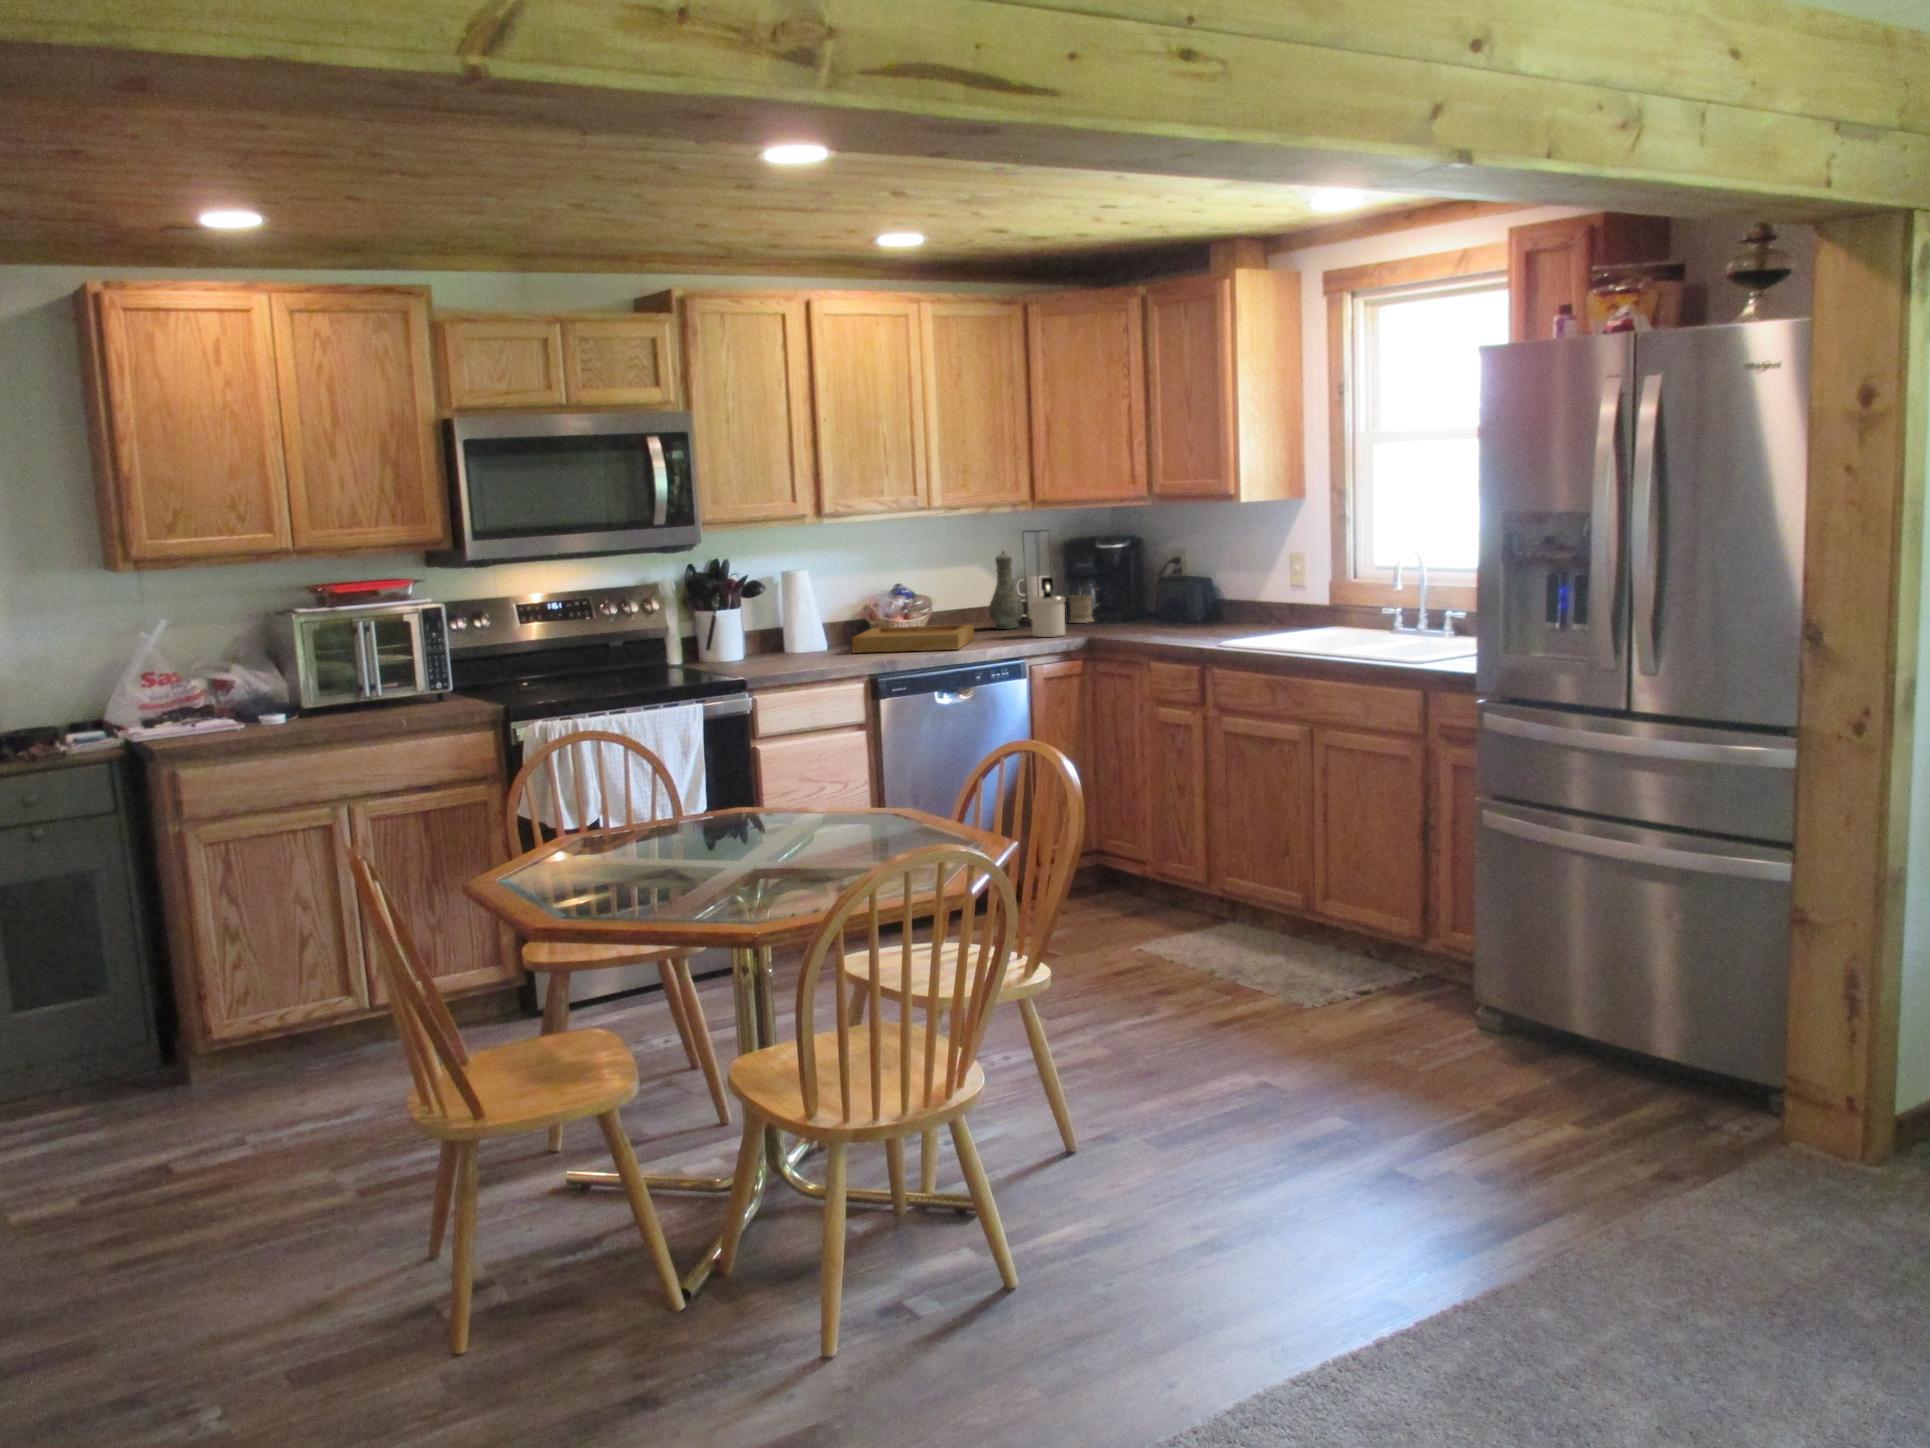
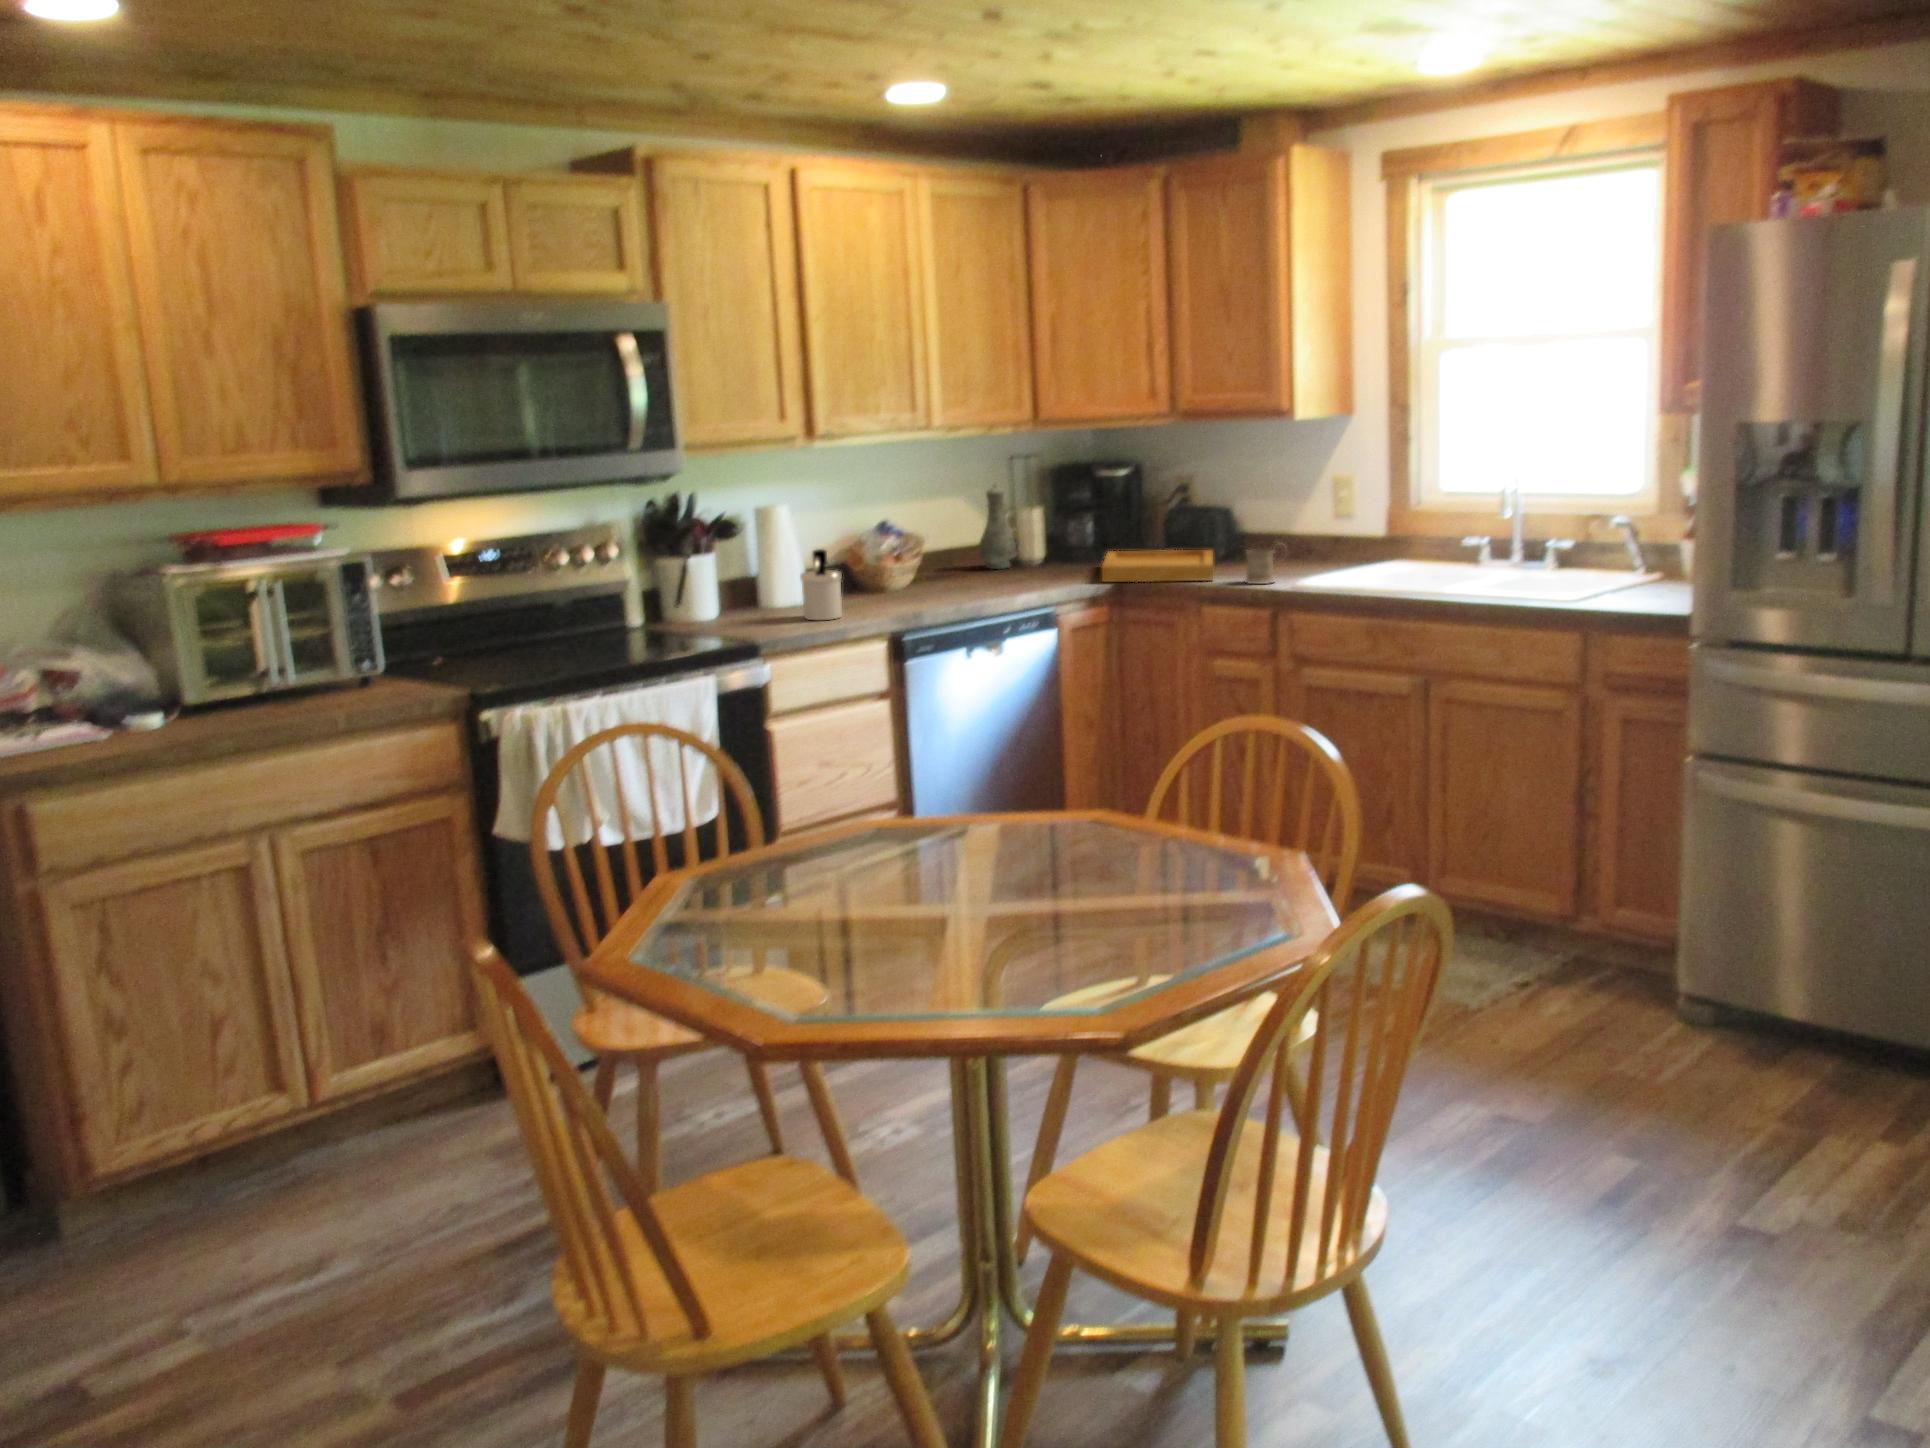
soap dispenser: present [1030,577,1065,637] -> present [800,549,842,620]
mug: present [1069,594,1094,623] -> present [1245,549,1283,584]
tray: present [852,625,974,653] -> present [1102,550,1213,582]

